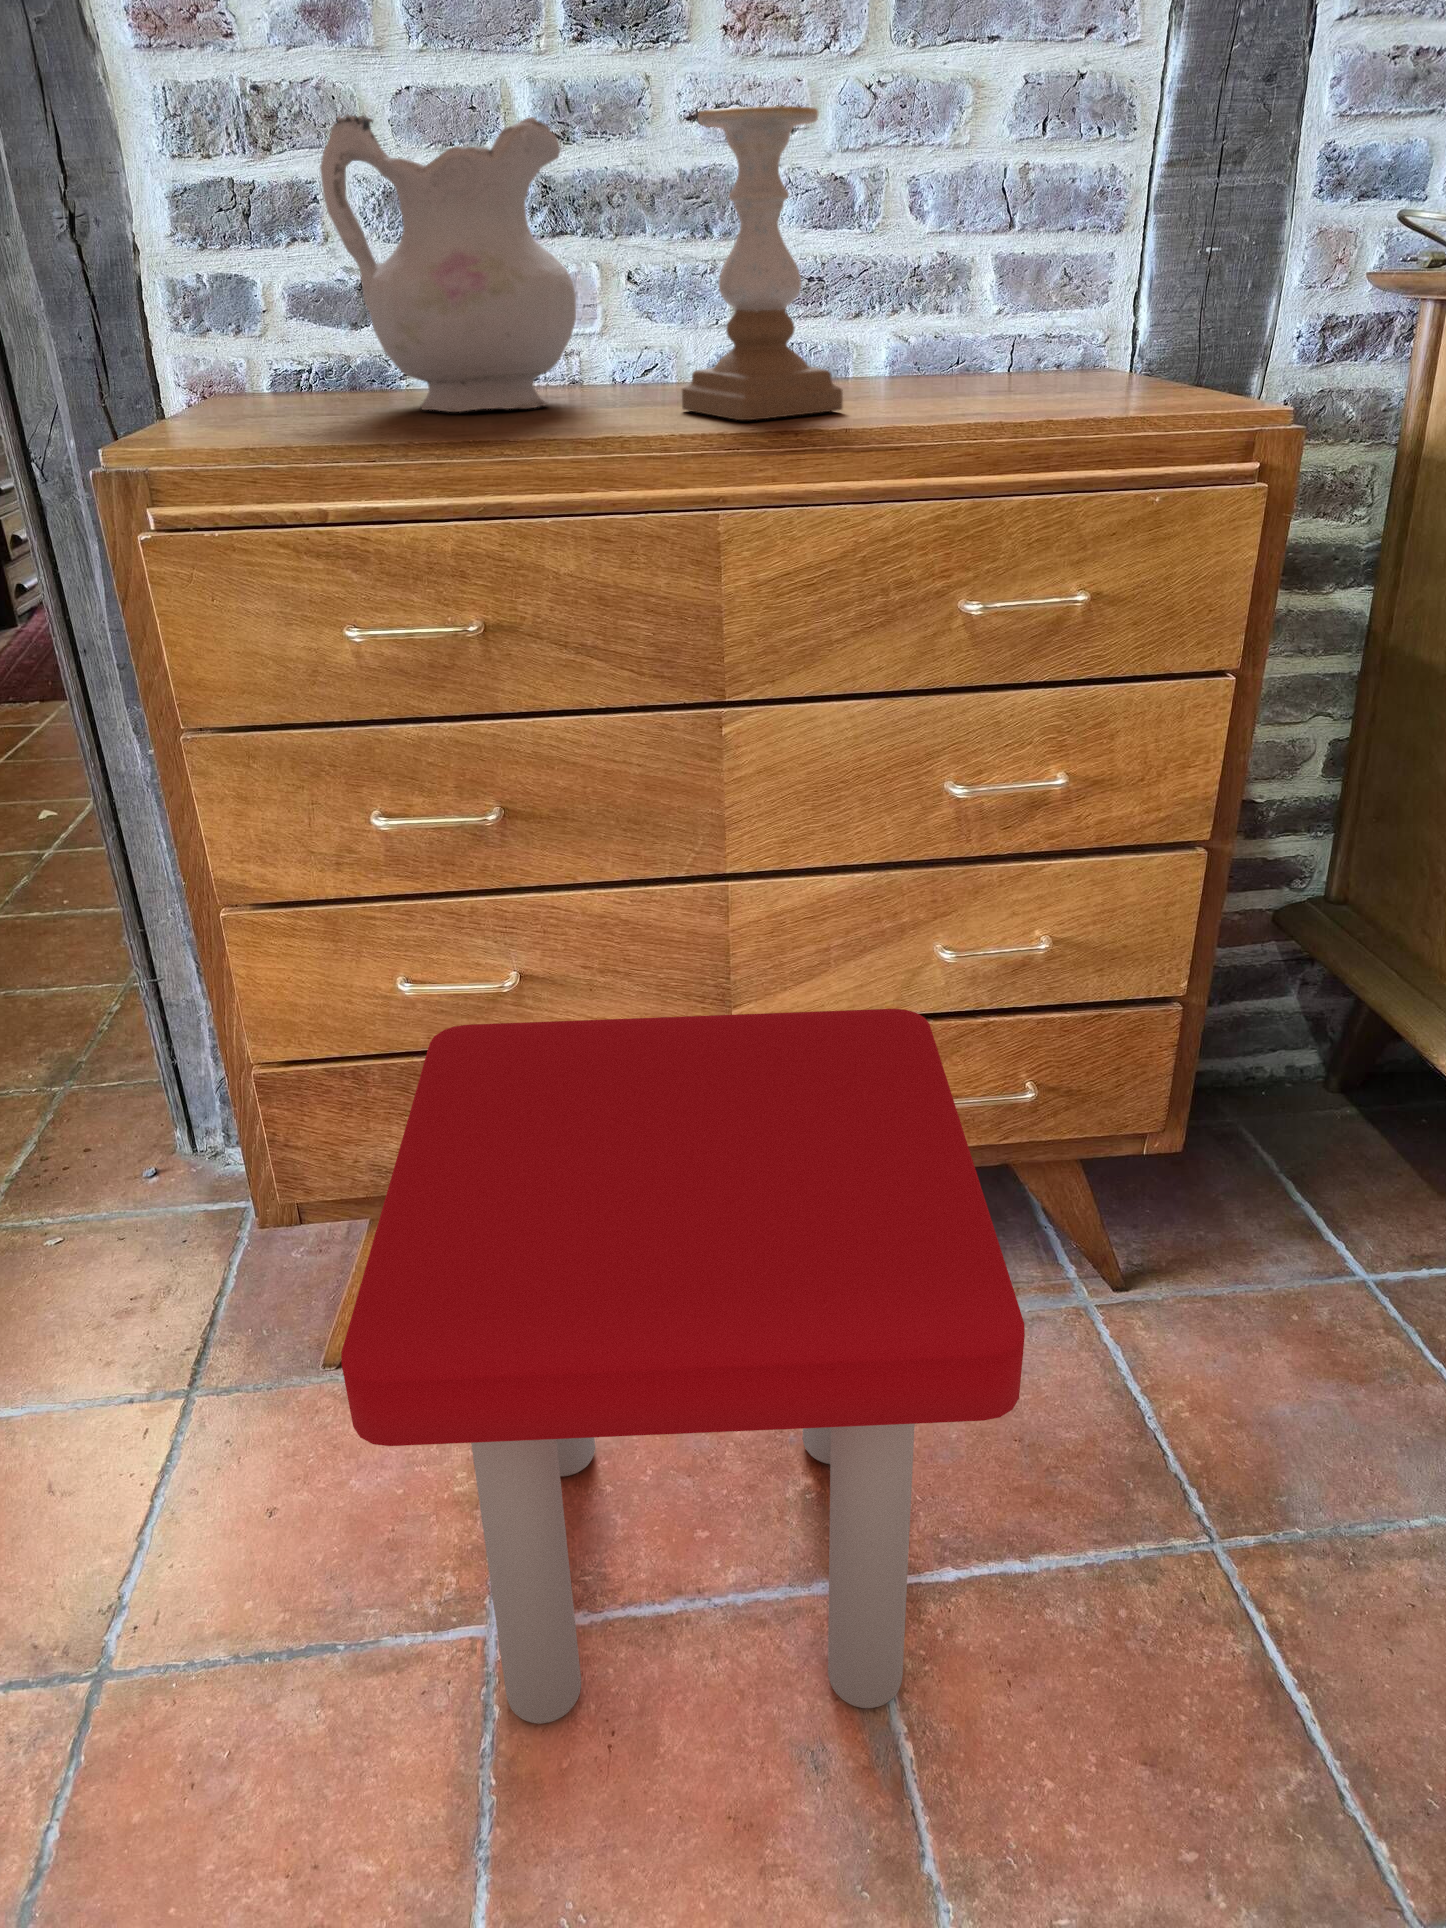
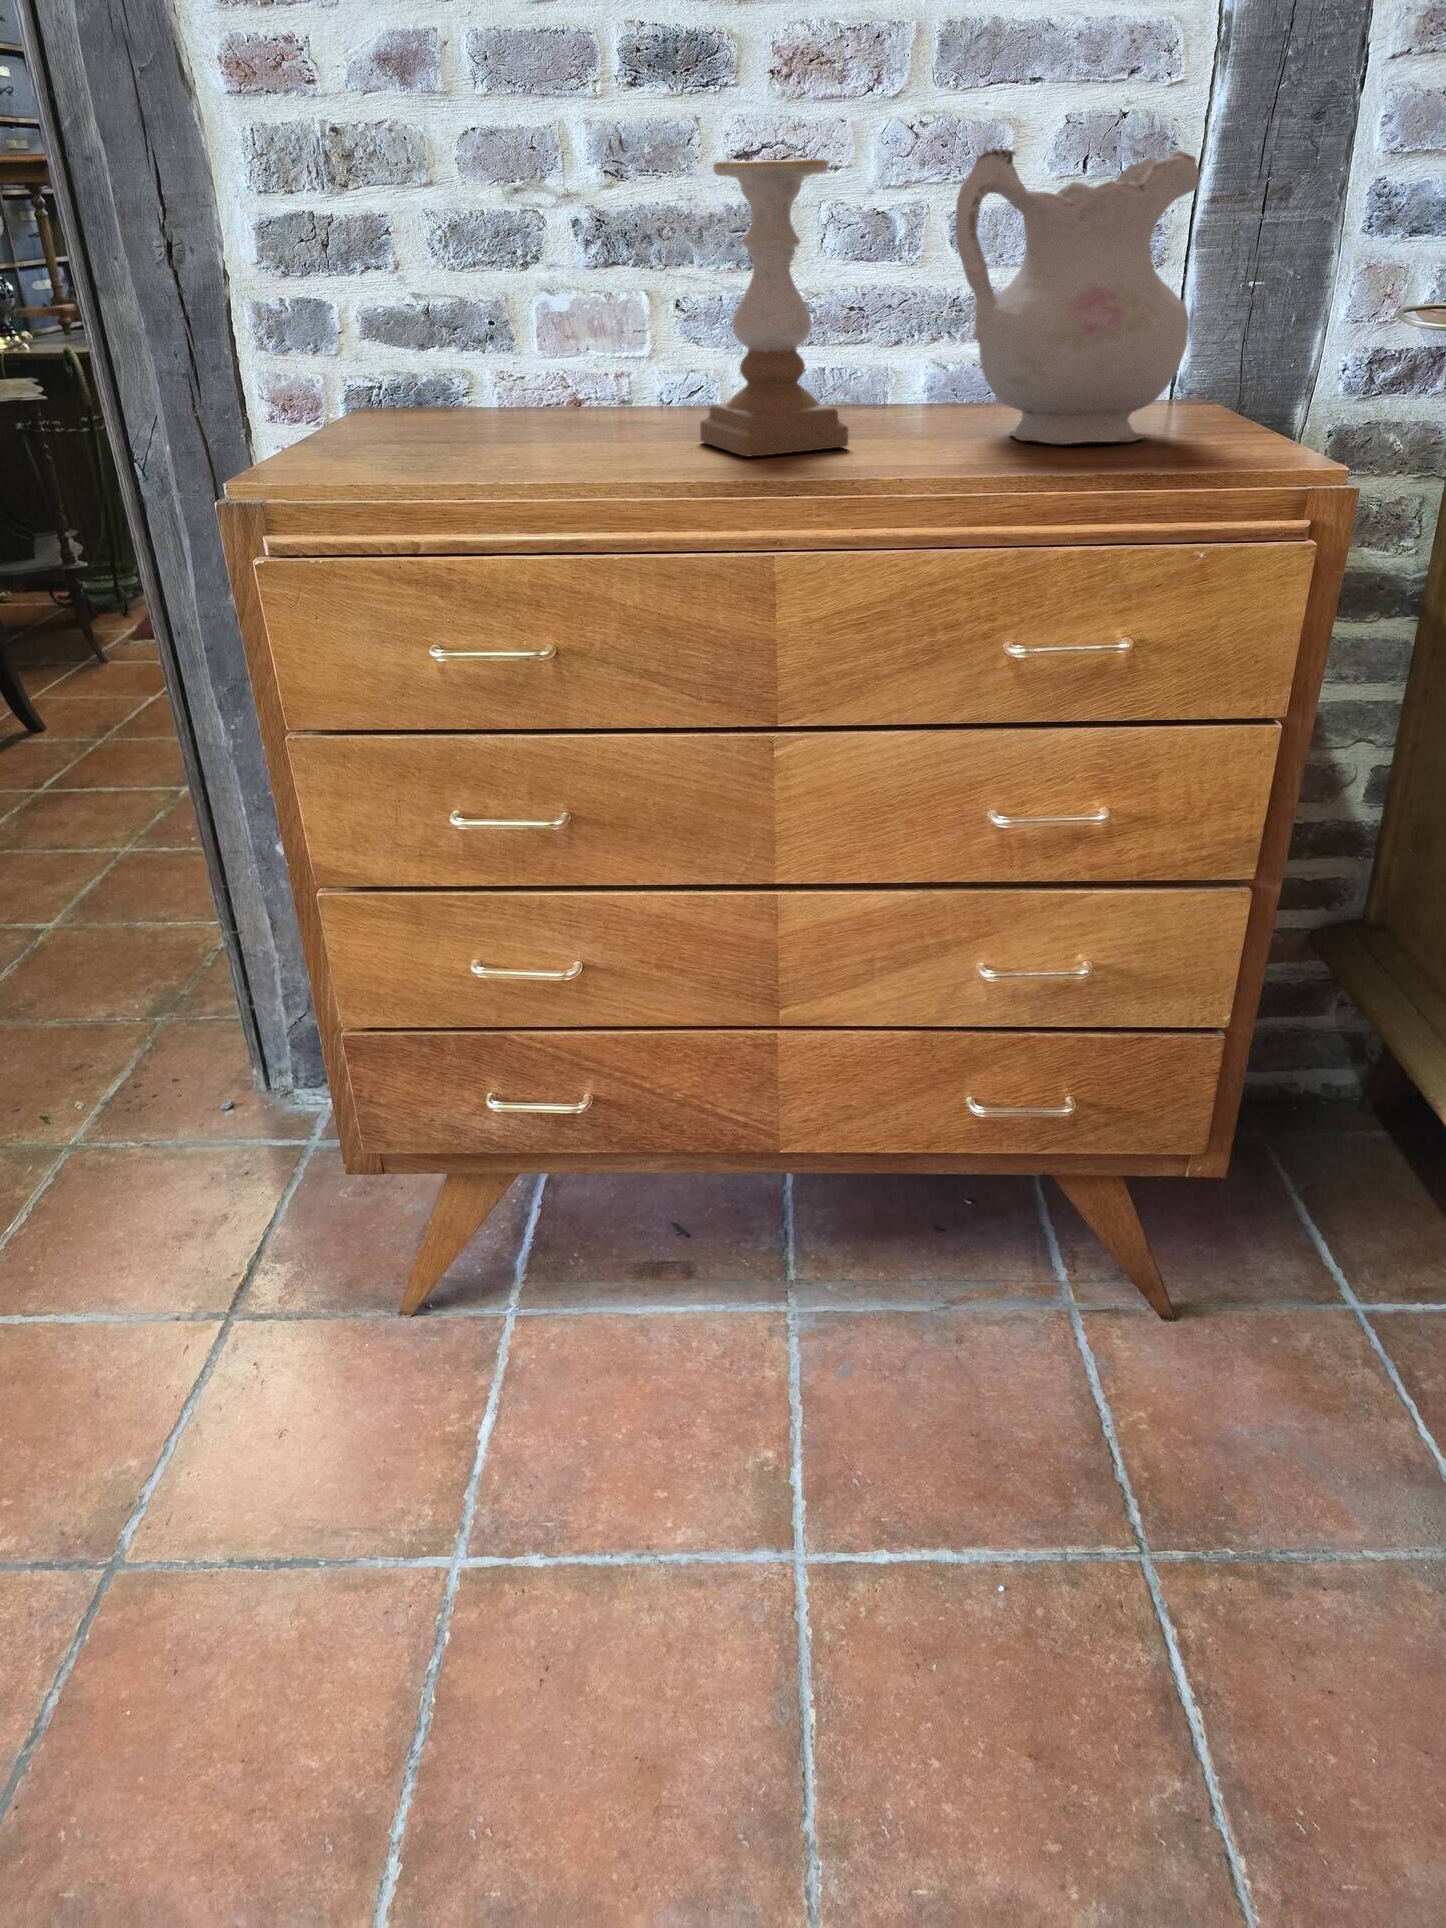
ceramic pitcher: present [320,114,576,412] -> present [955,147,1199,444]
stool: present [341,1009,1025,1724] -> none [283,1008,902,1672]

